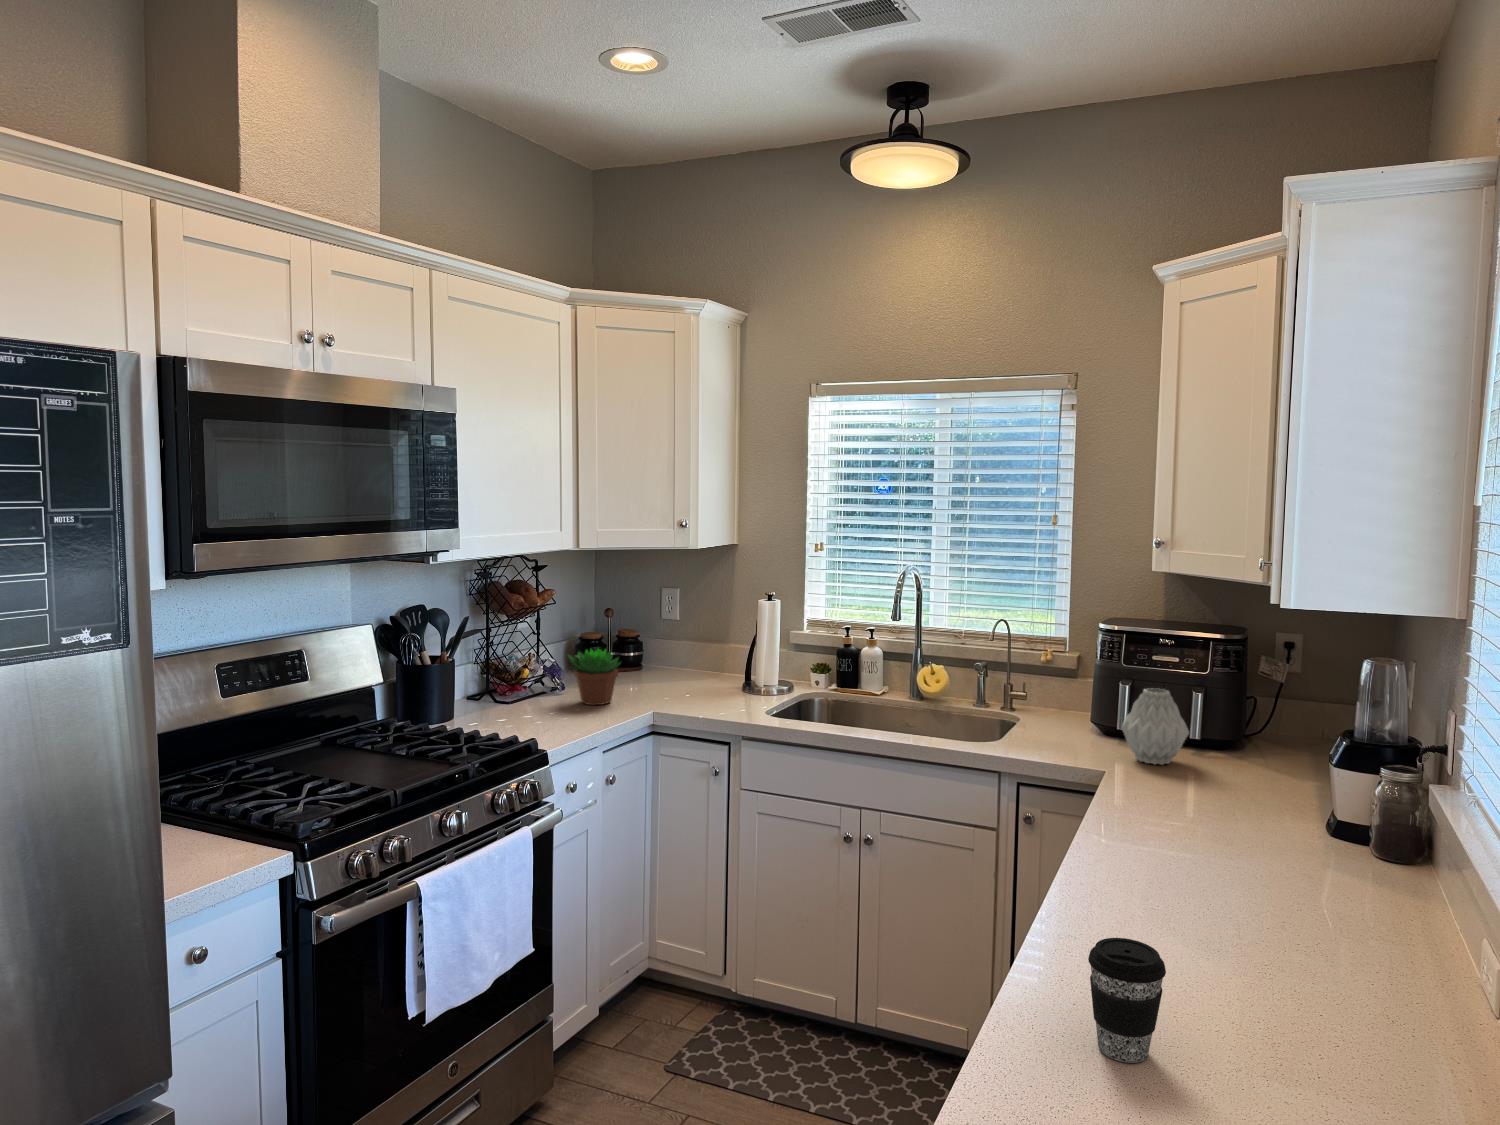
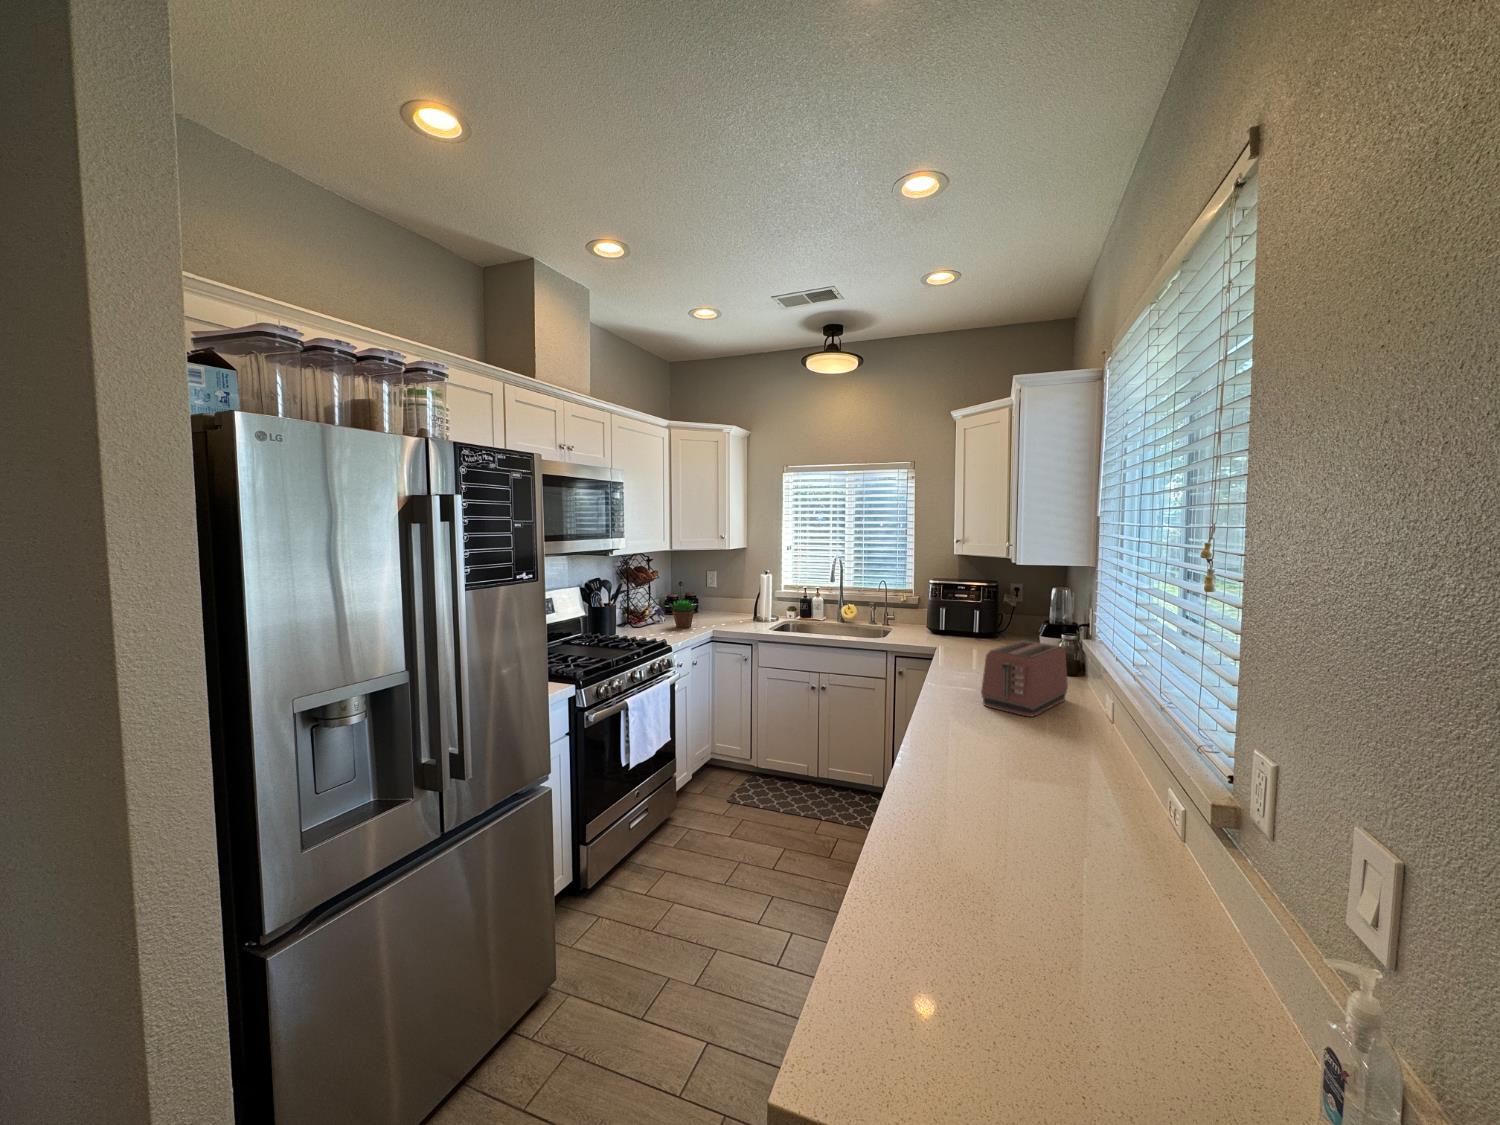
vase: present [1122,688,1189,765] -> none [943,609,975,645]
toaster: none [1188,788,1398,987] -> present [981,640,1068,717]
coffee cup: present [1088,938,1166,1063] -> none [944,692,975,740]

